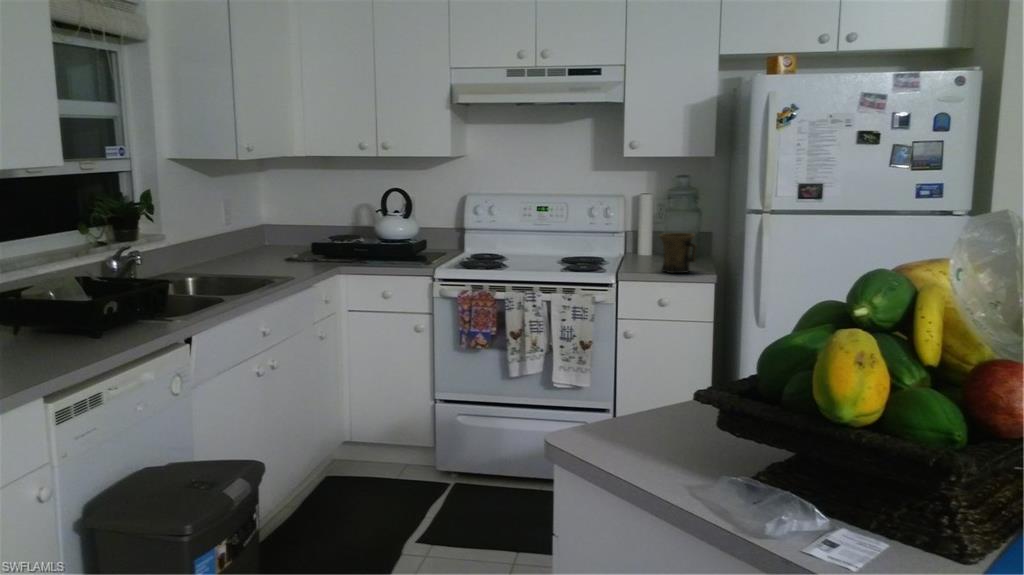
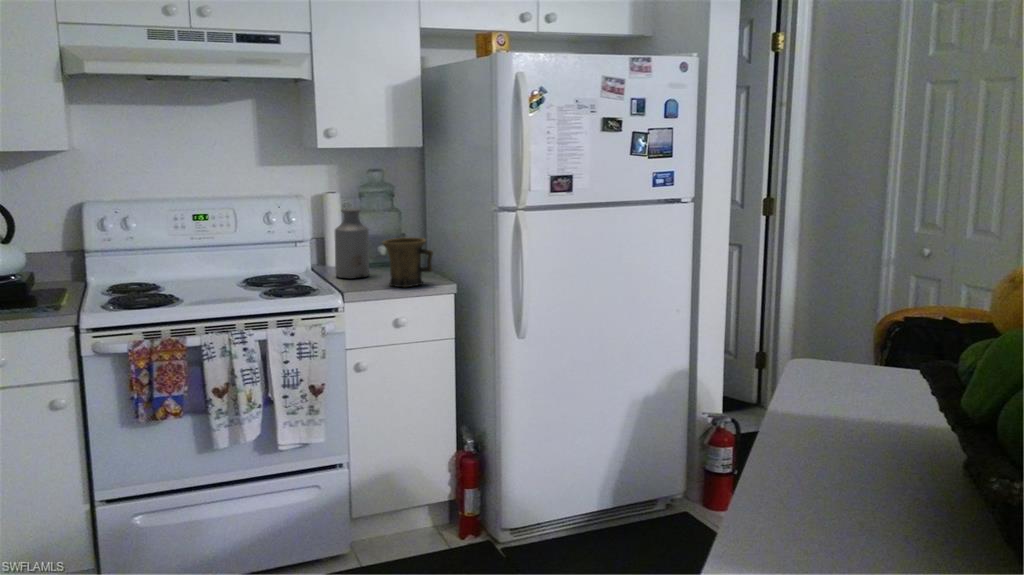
bottle: none [631,207,660,264] -> present [335,208,369,279]

